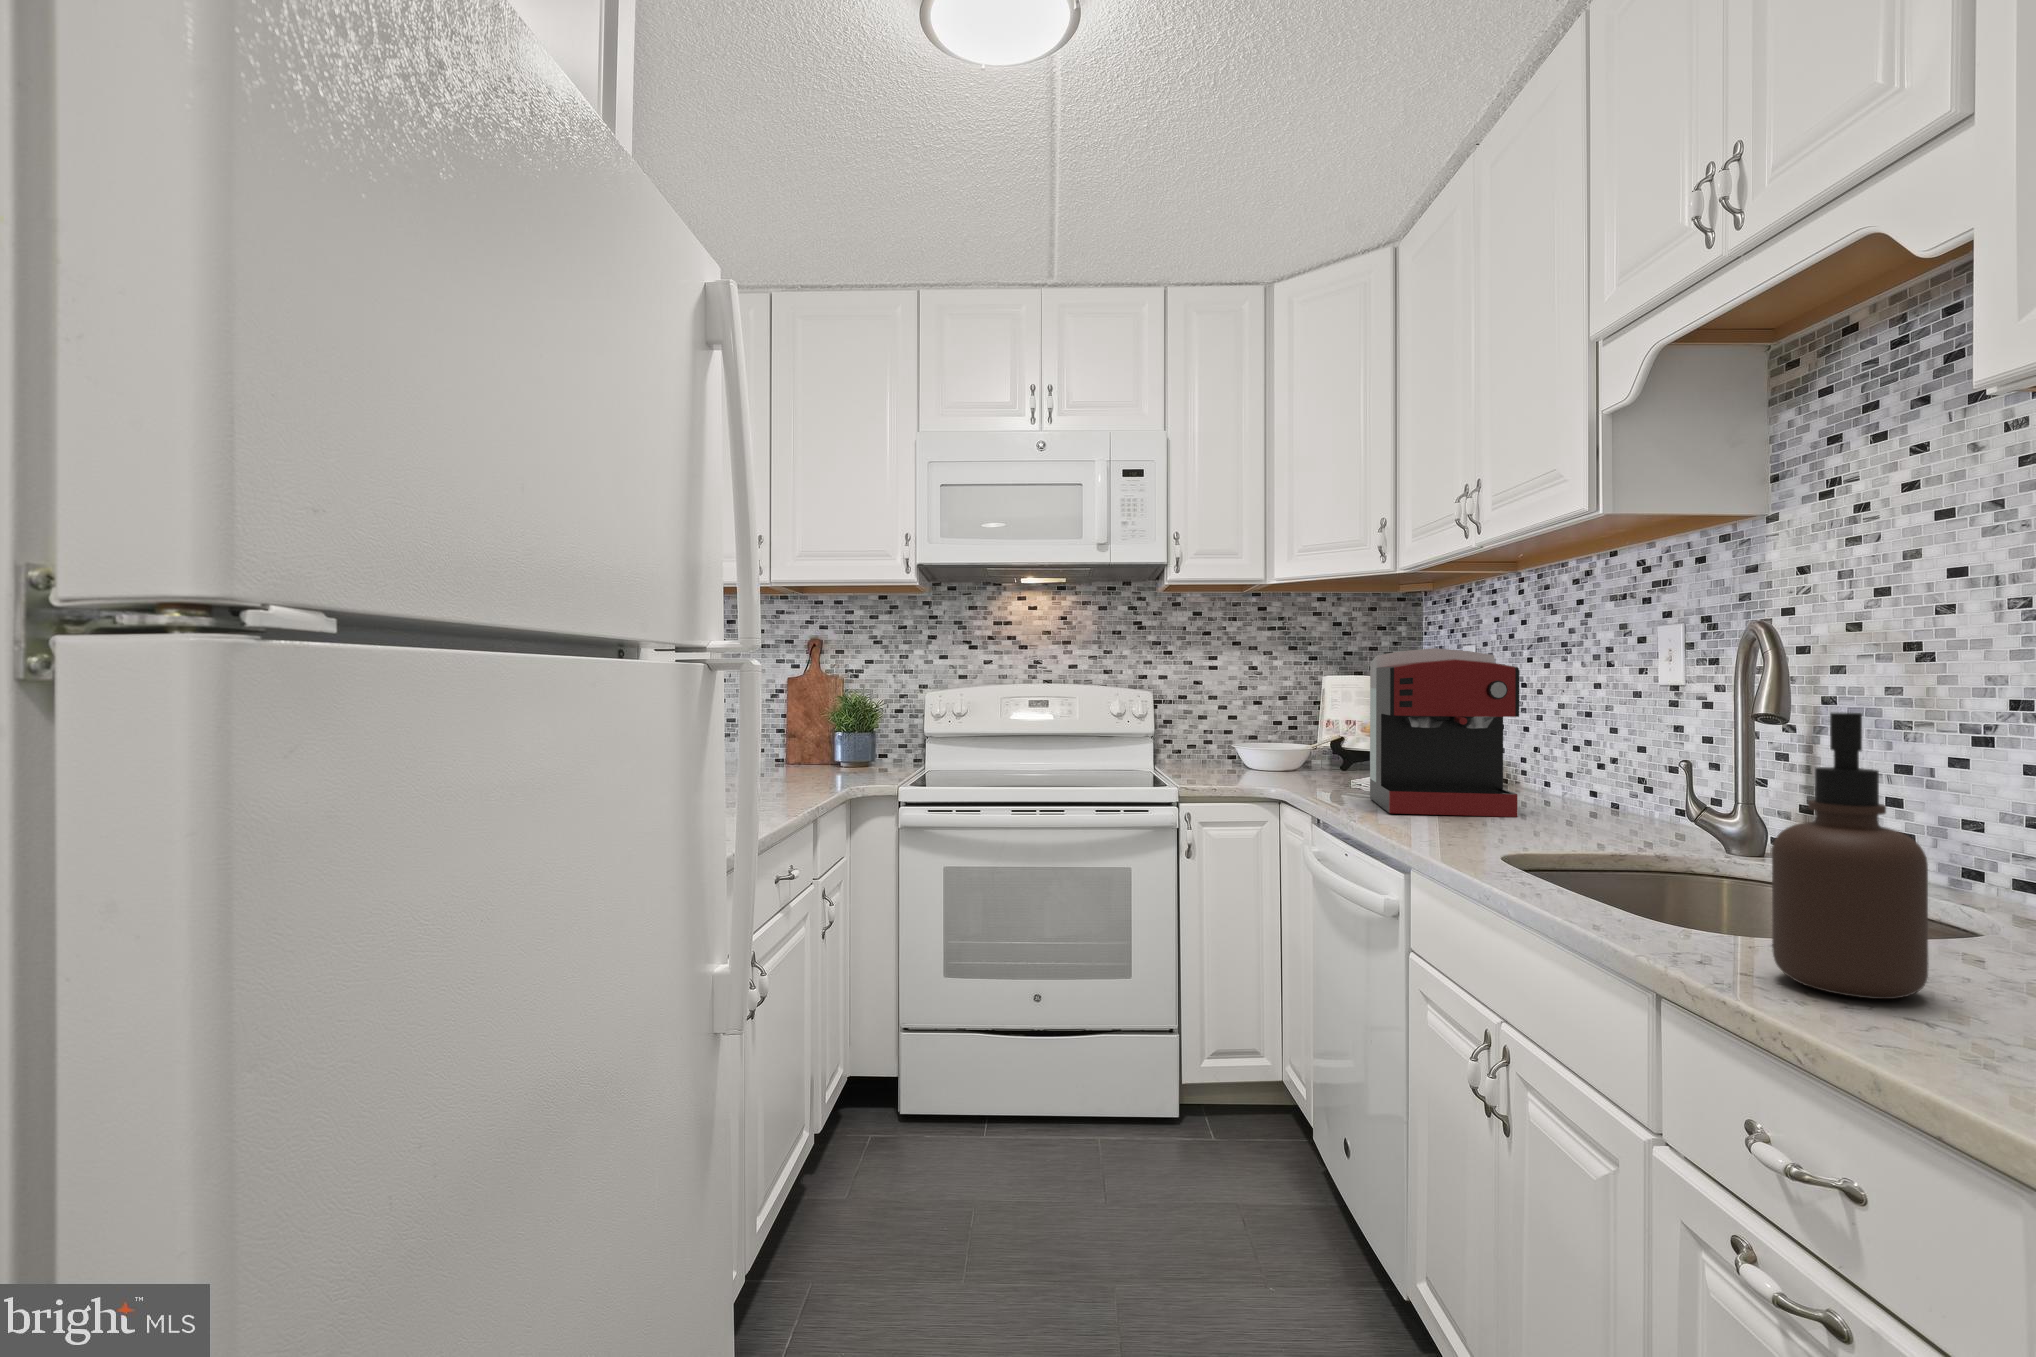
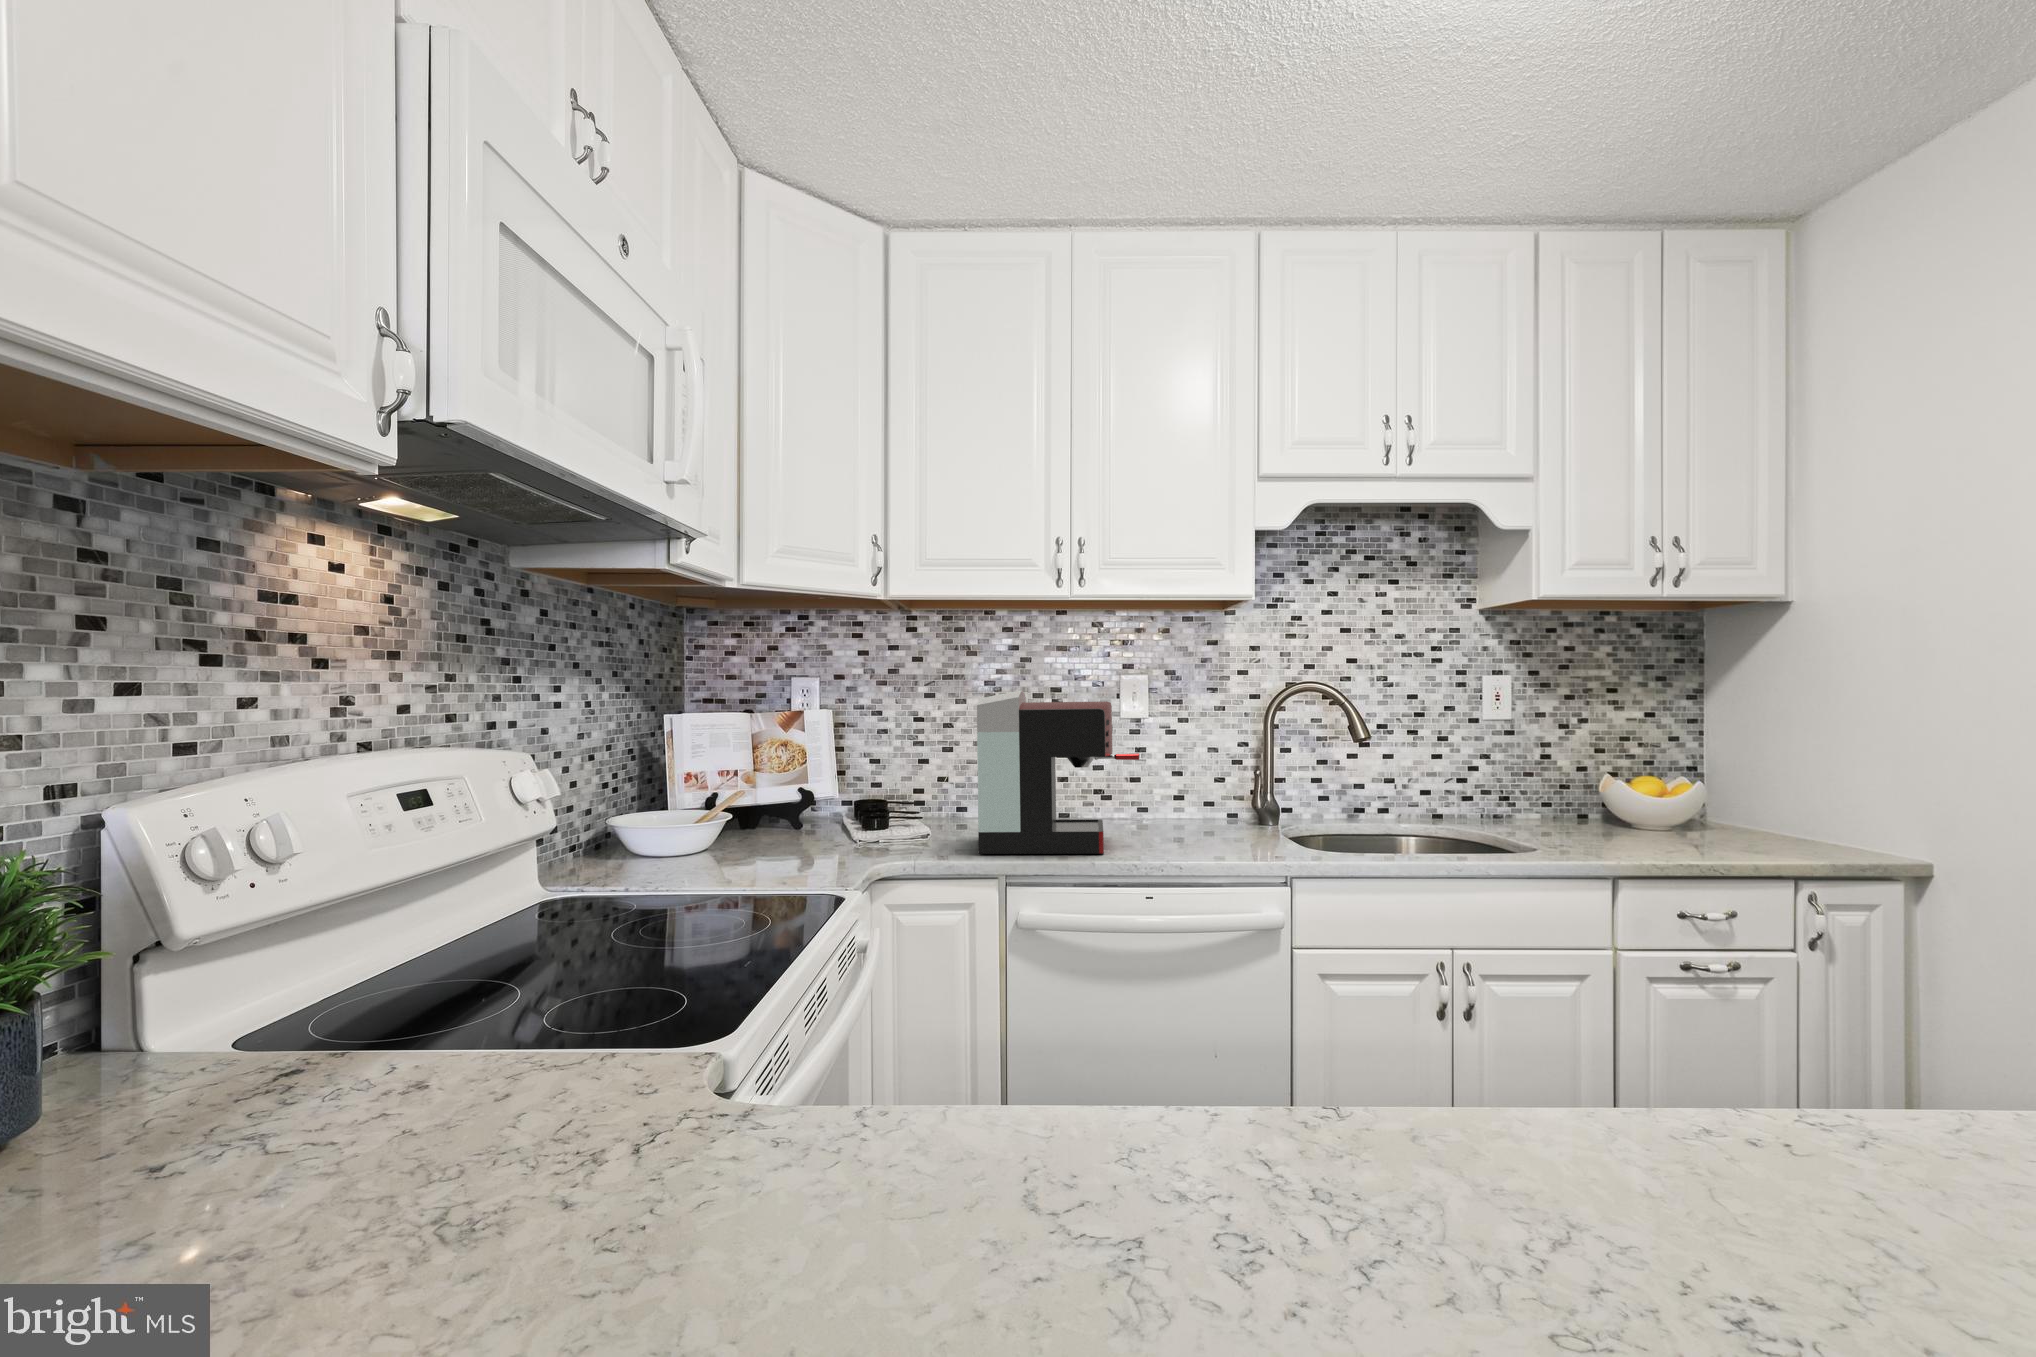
soap dispenser: present [1772,713,1928,999] -> none [1585,727,1642,841]

